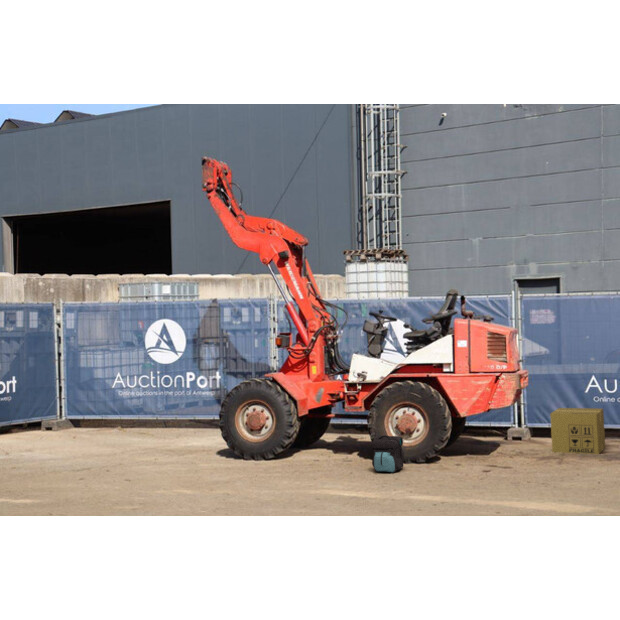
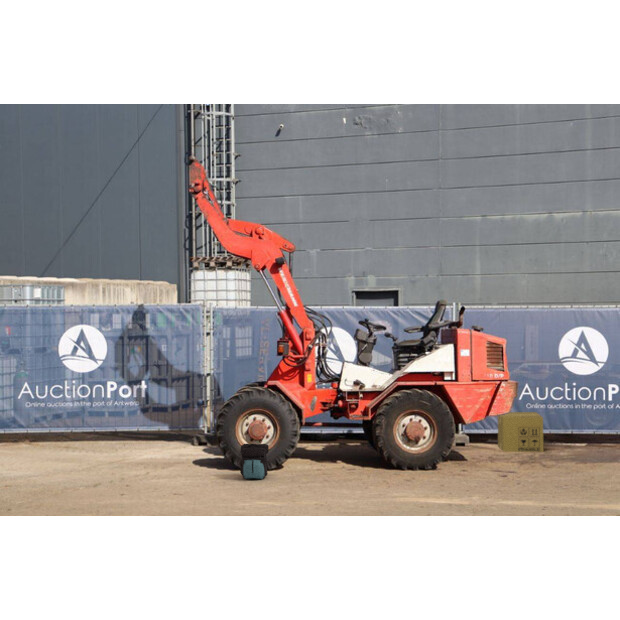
backpack: present [372,435,404,473] -> present [240,444,269,479]

